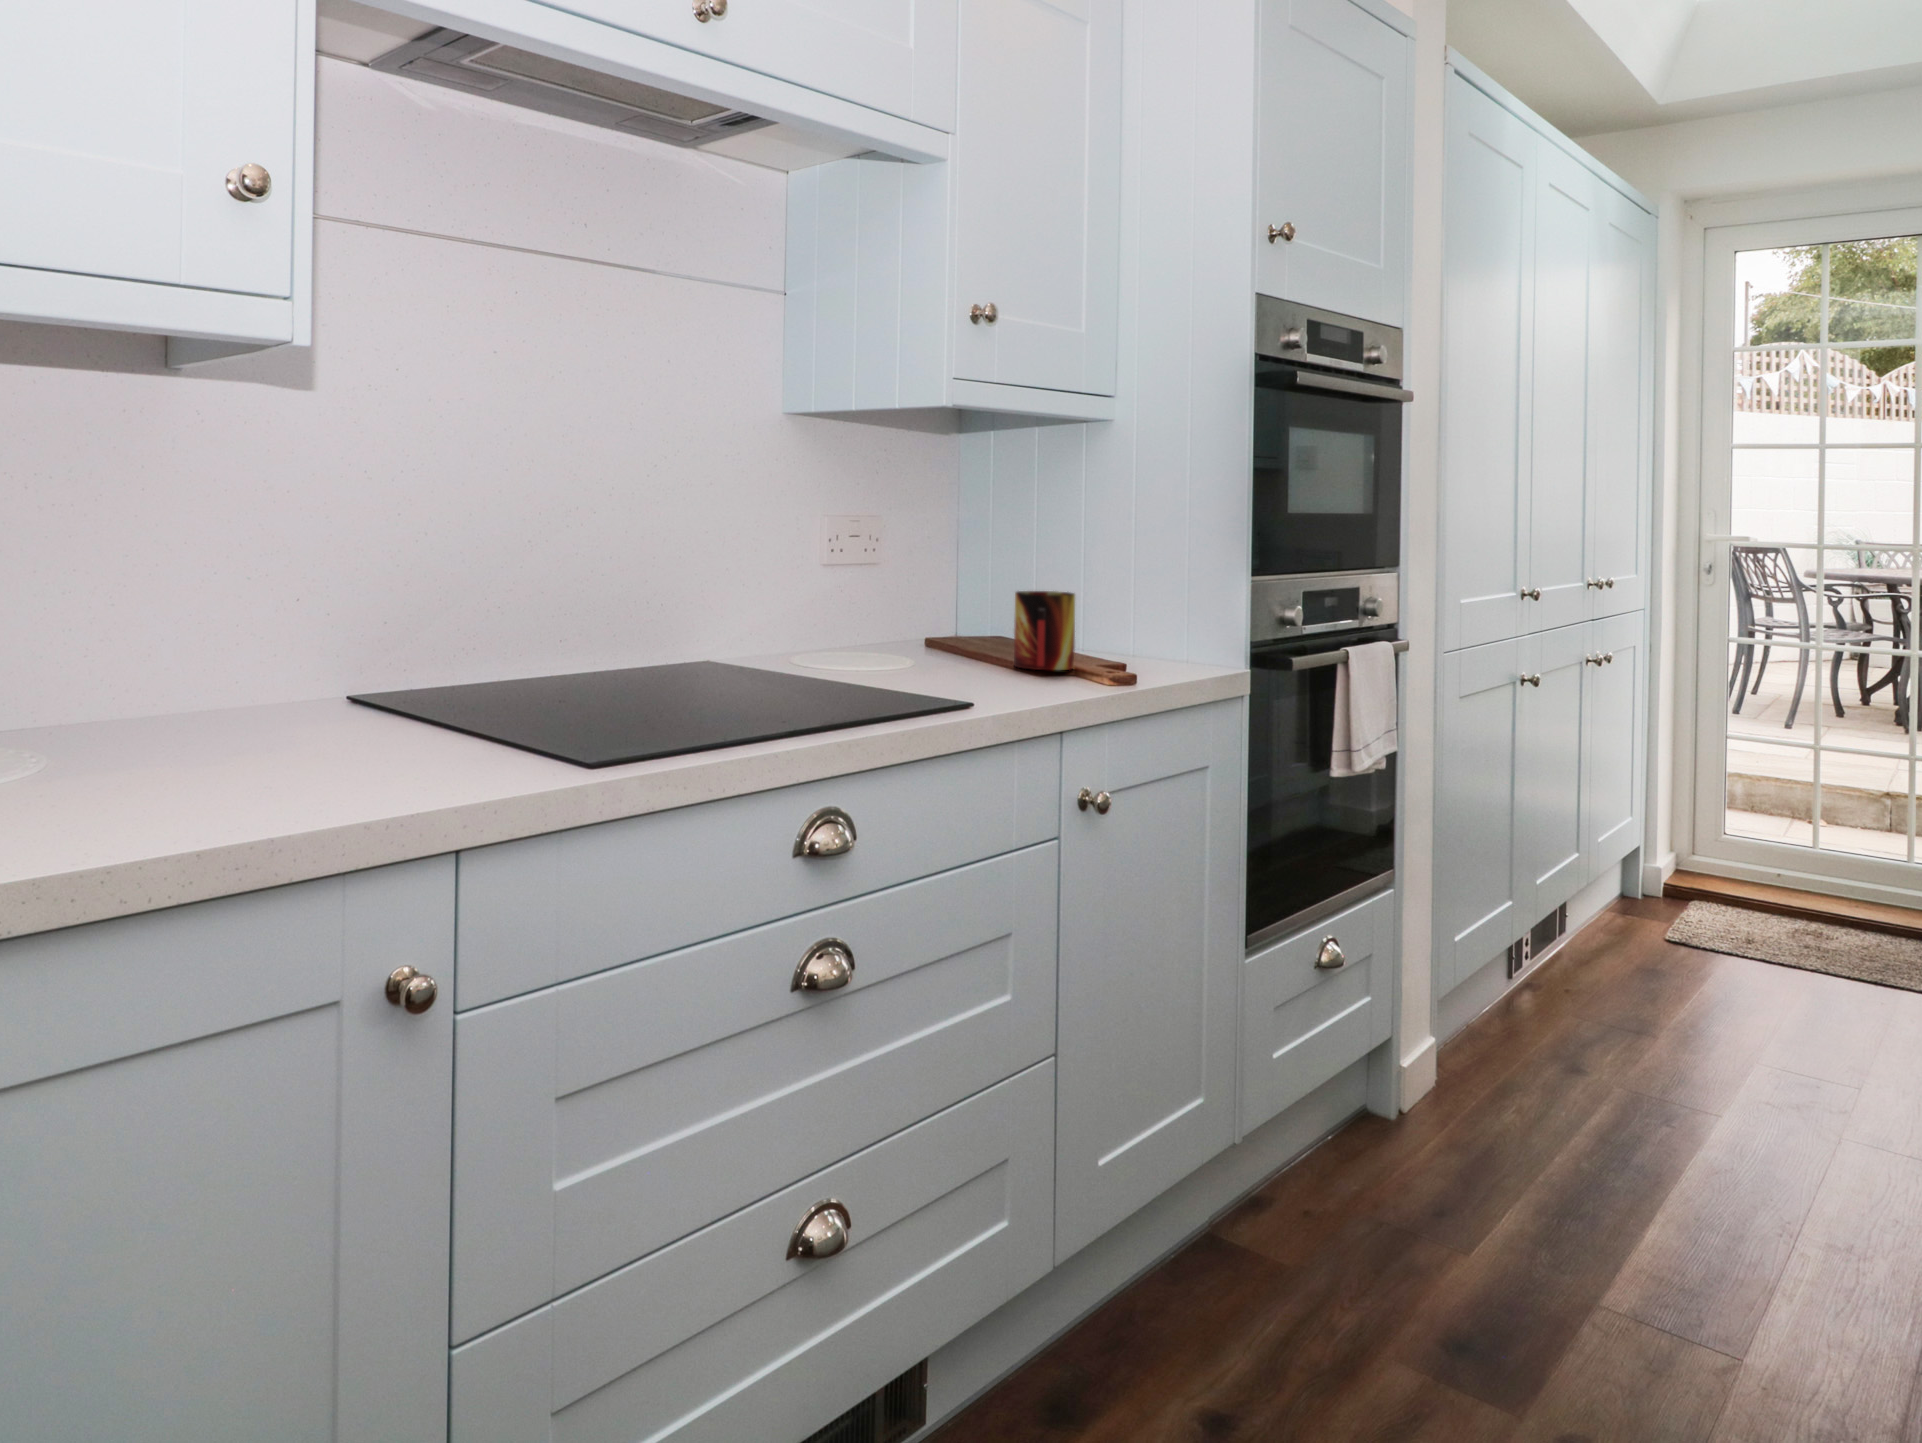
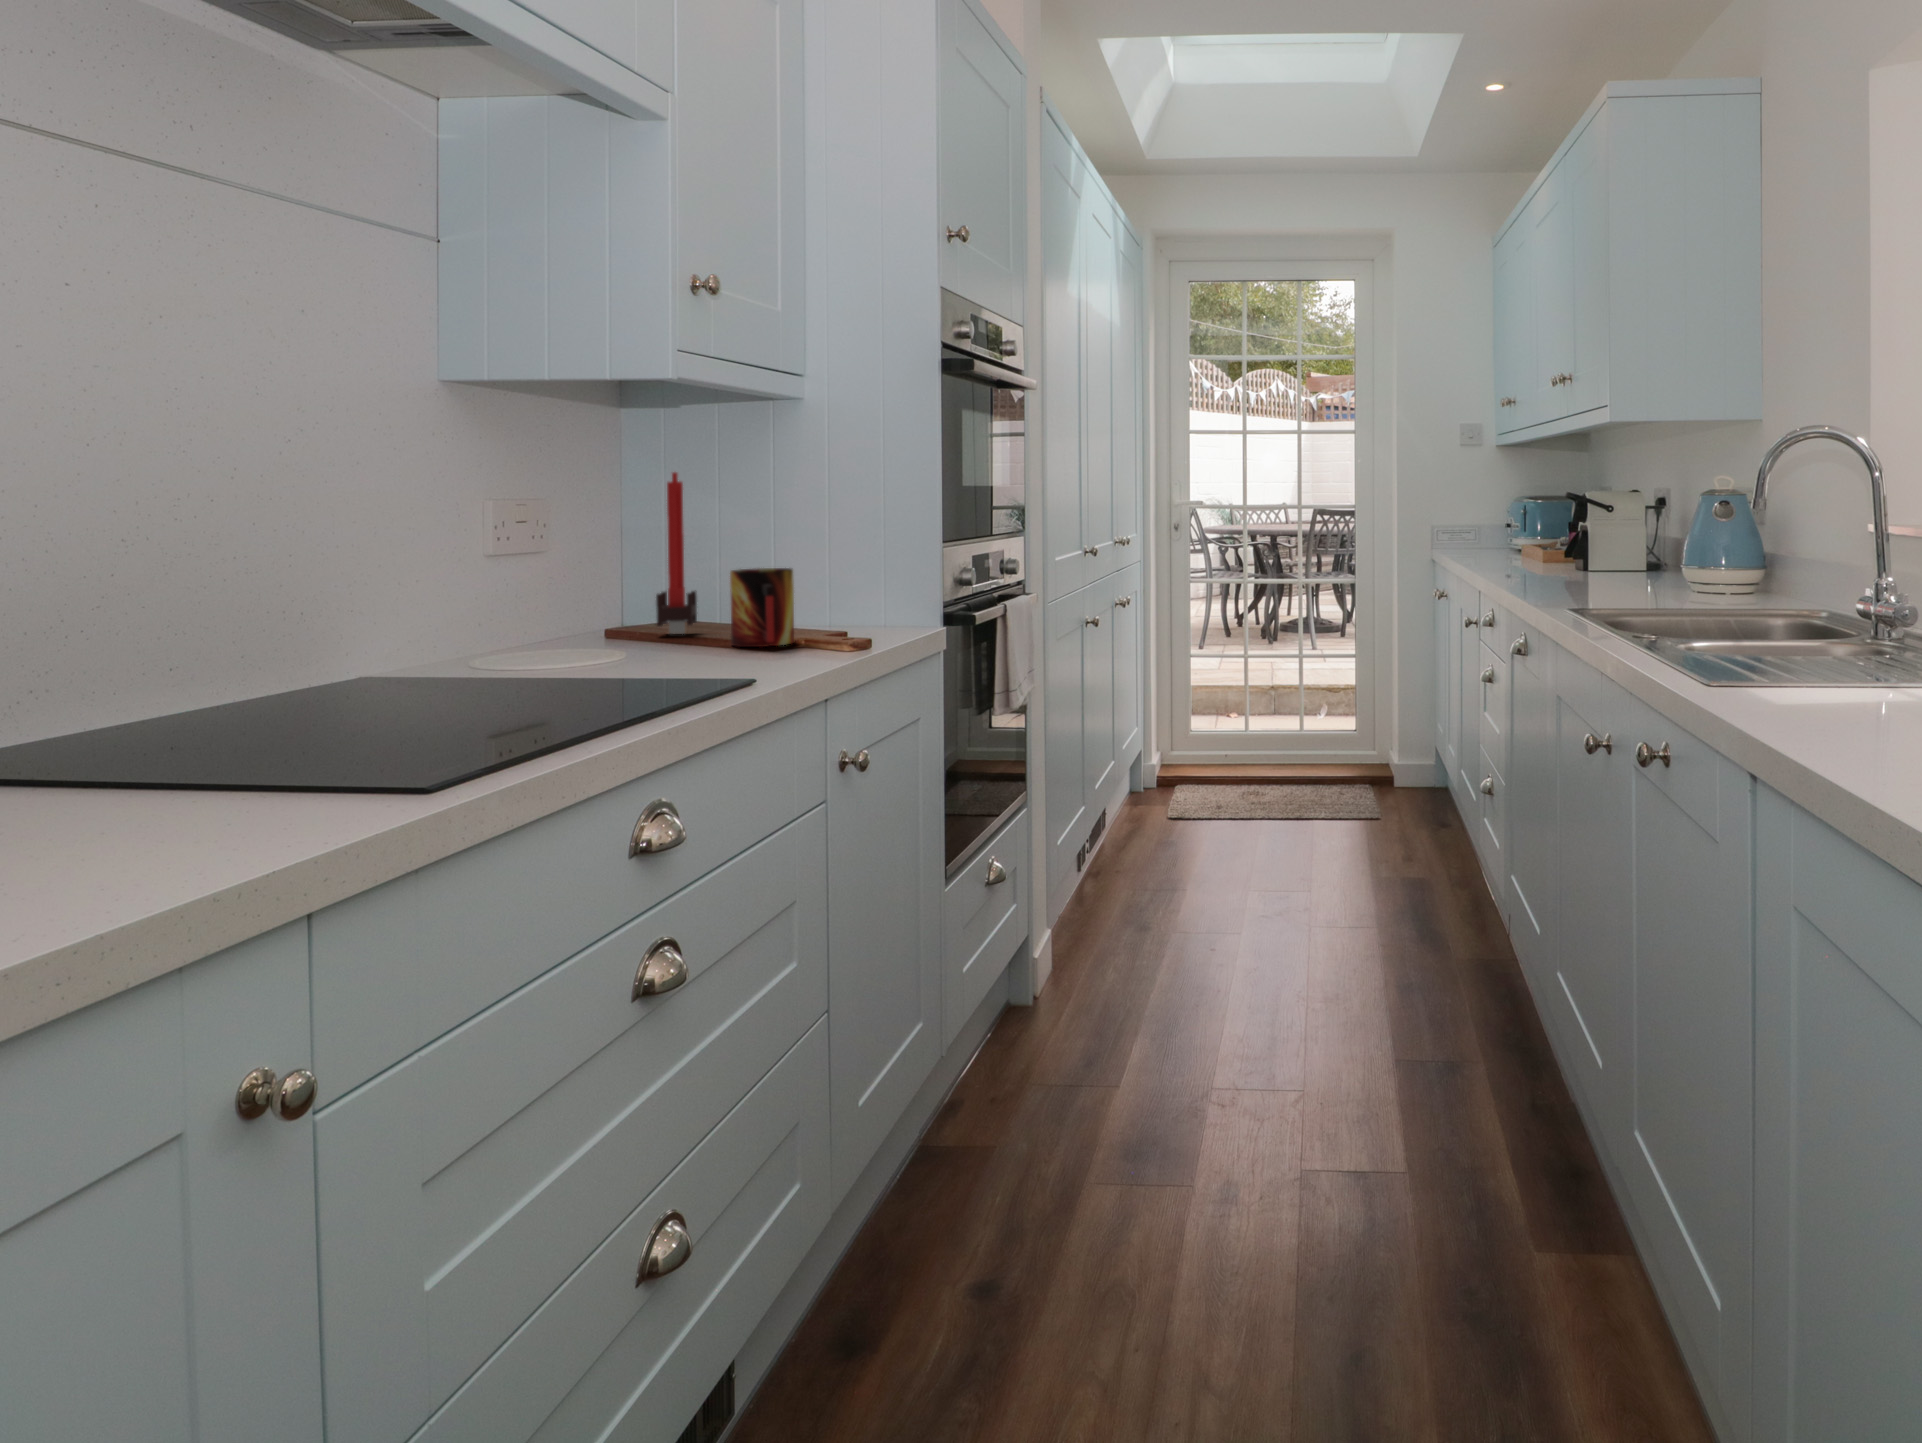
candle: none [966,493,1006,649] -> present [656,472,697,634]

